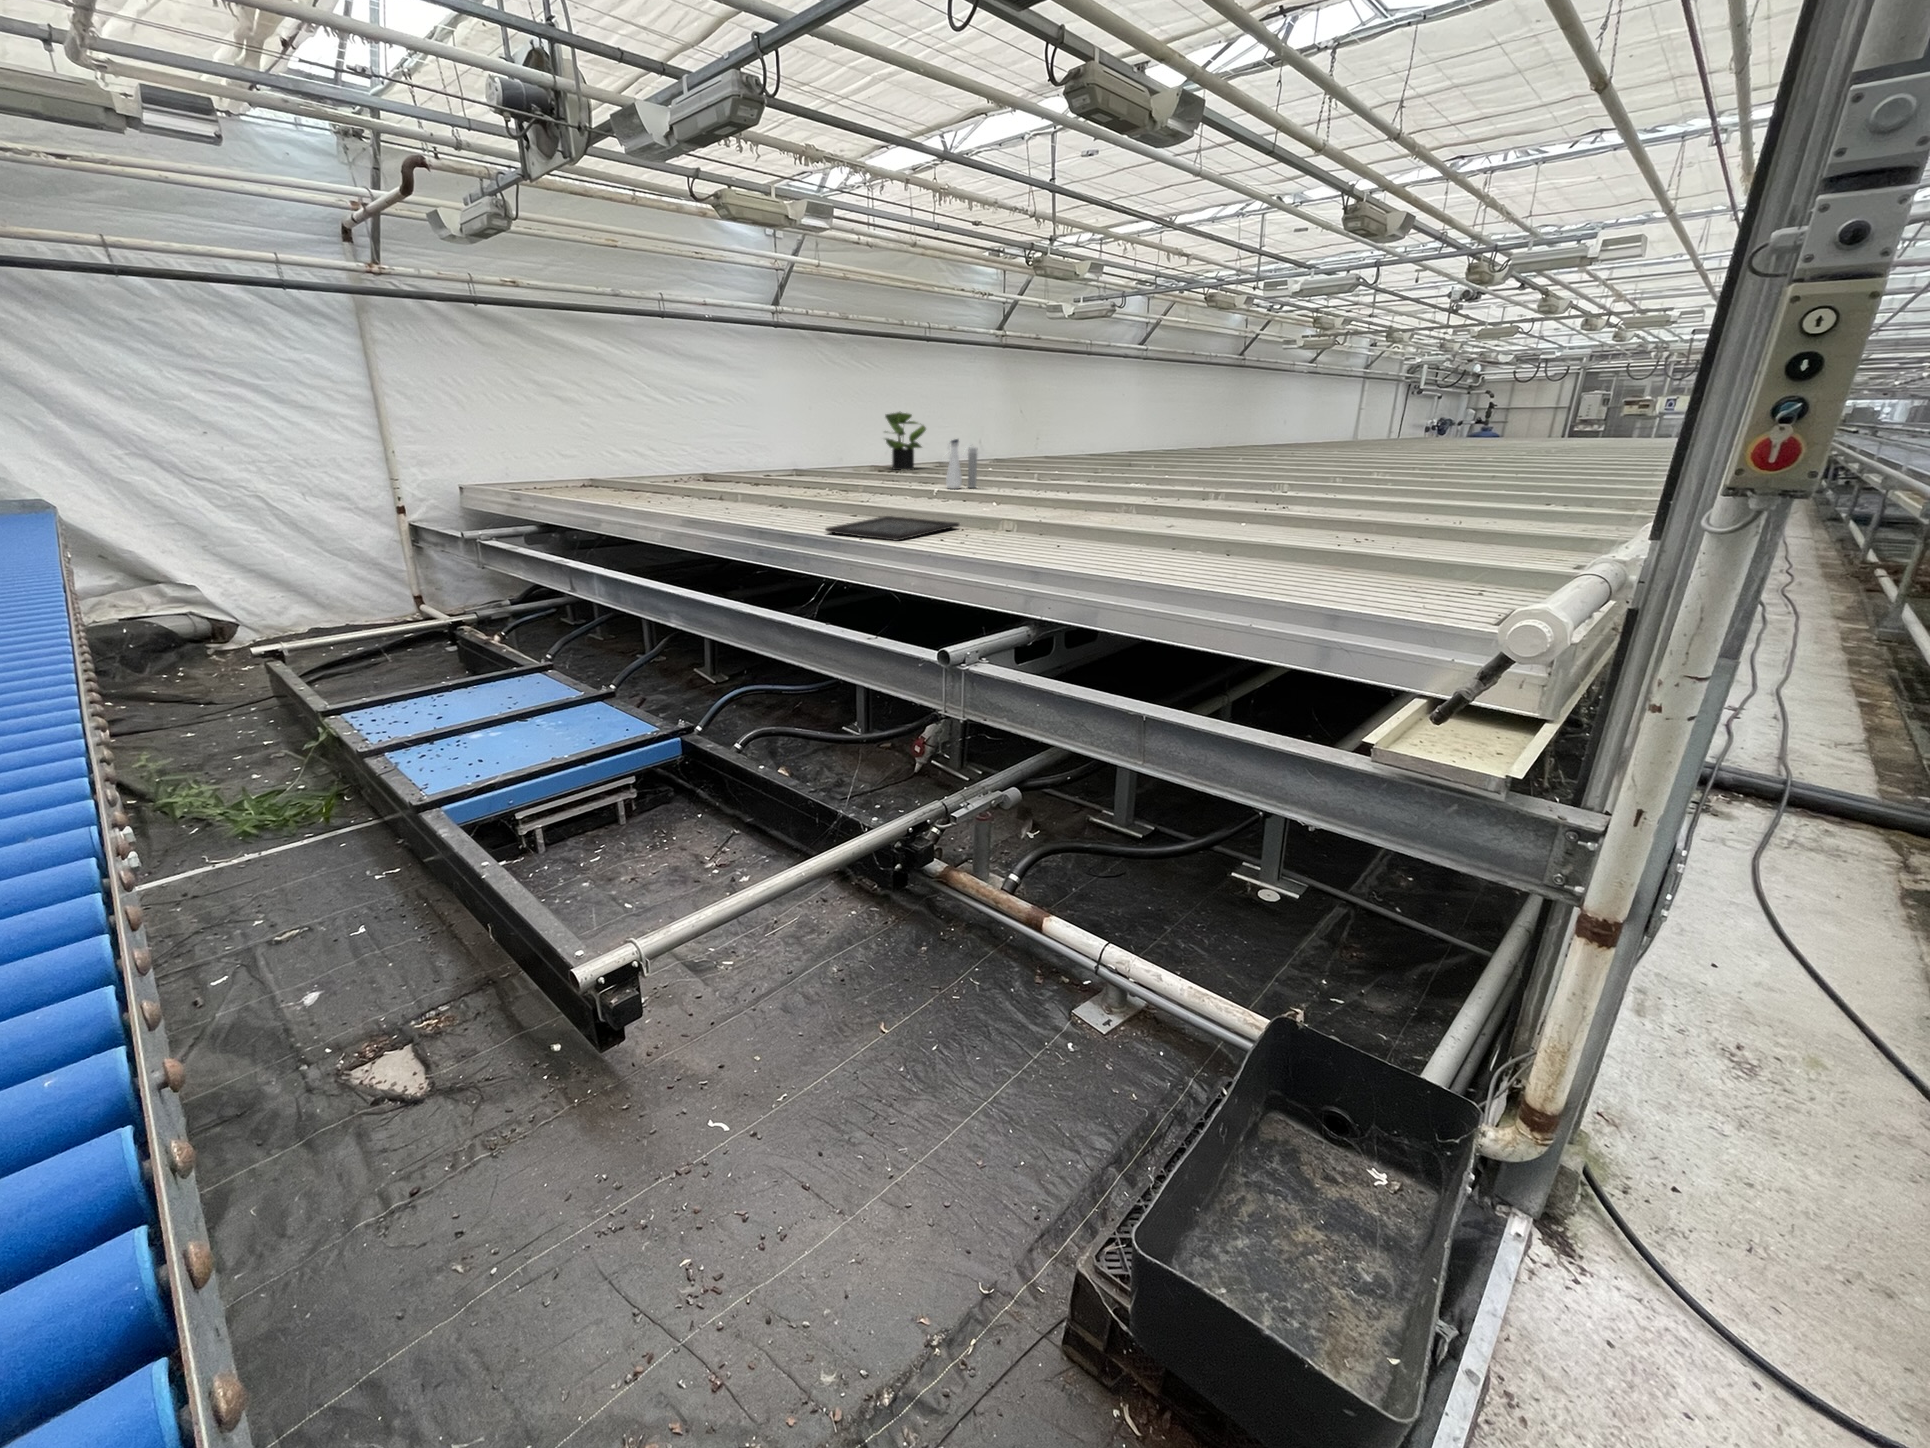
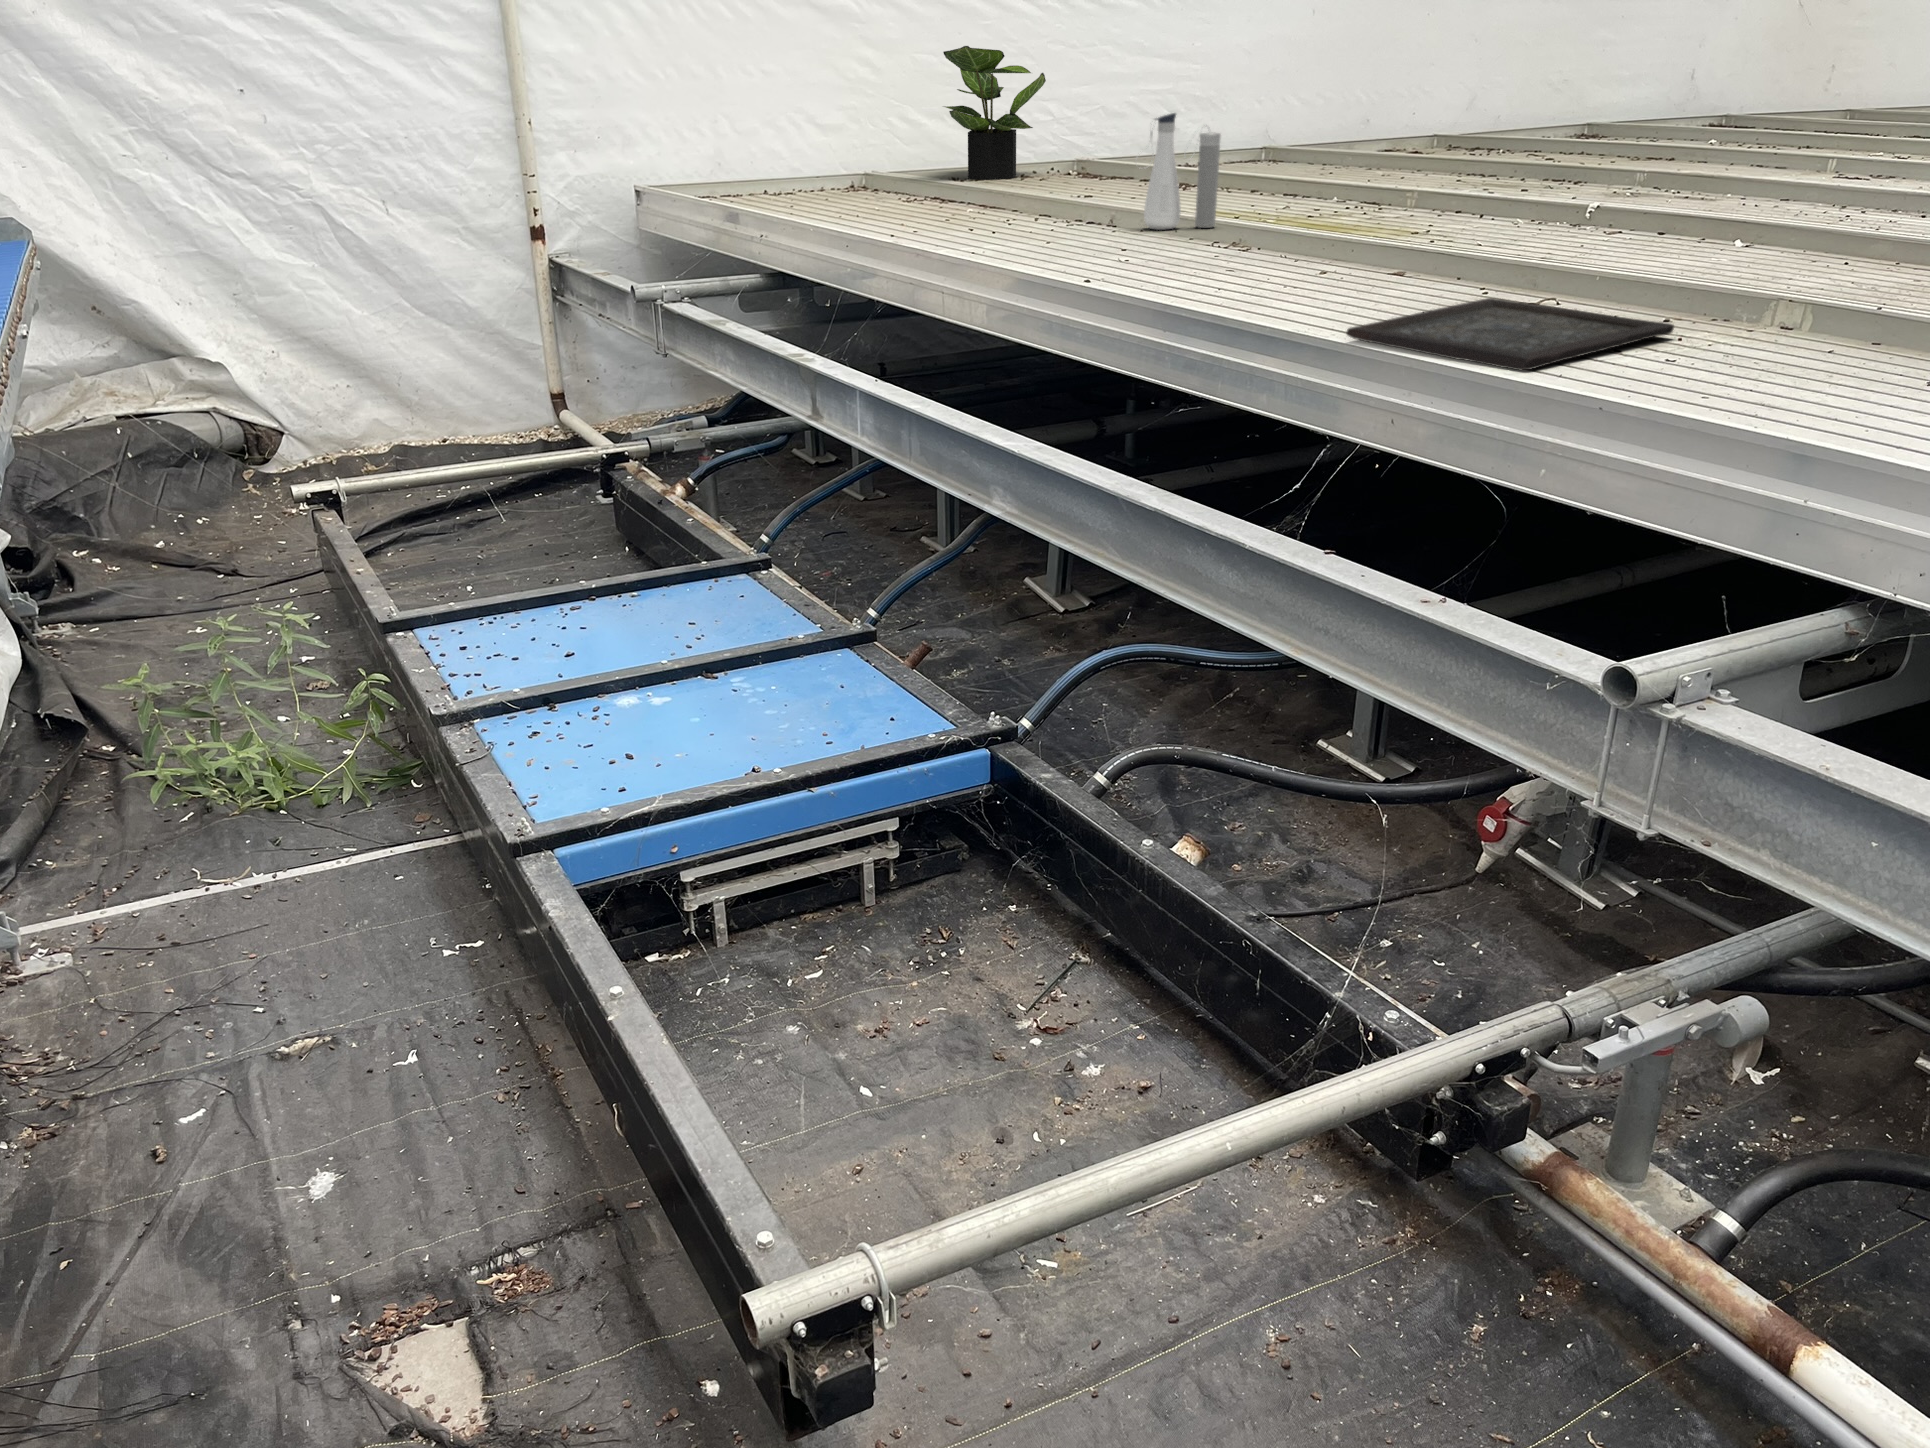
potted plant: present [885,412,926,470] -> present [943,46,1046,180]
water bottle: present [946,439,978,489] -> present [1136,113,1221,230]

